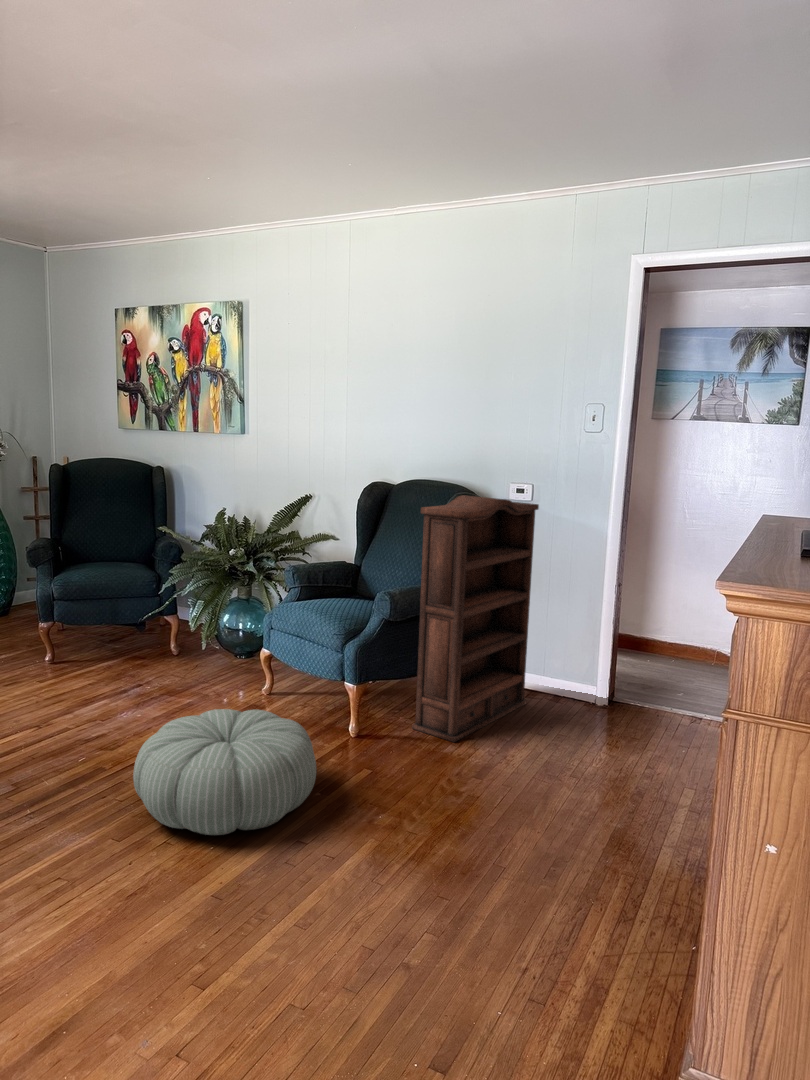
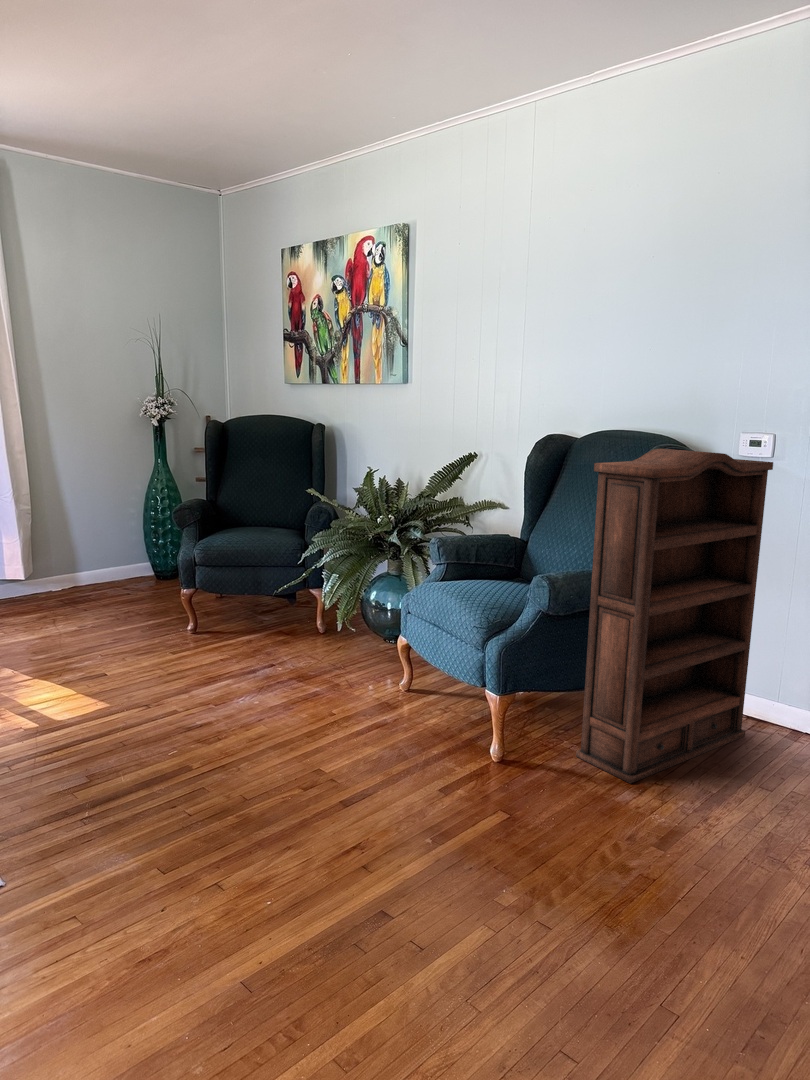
pouf: present [133,709,316,835] -> none [194,713,423,884]

